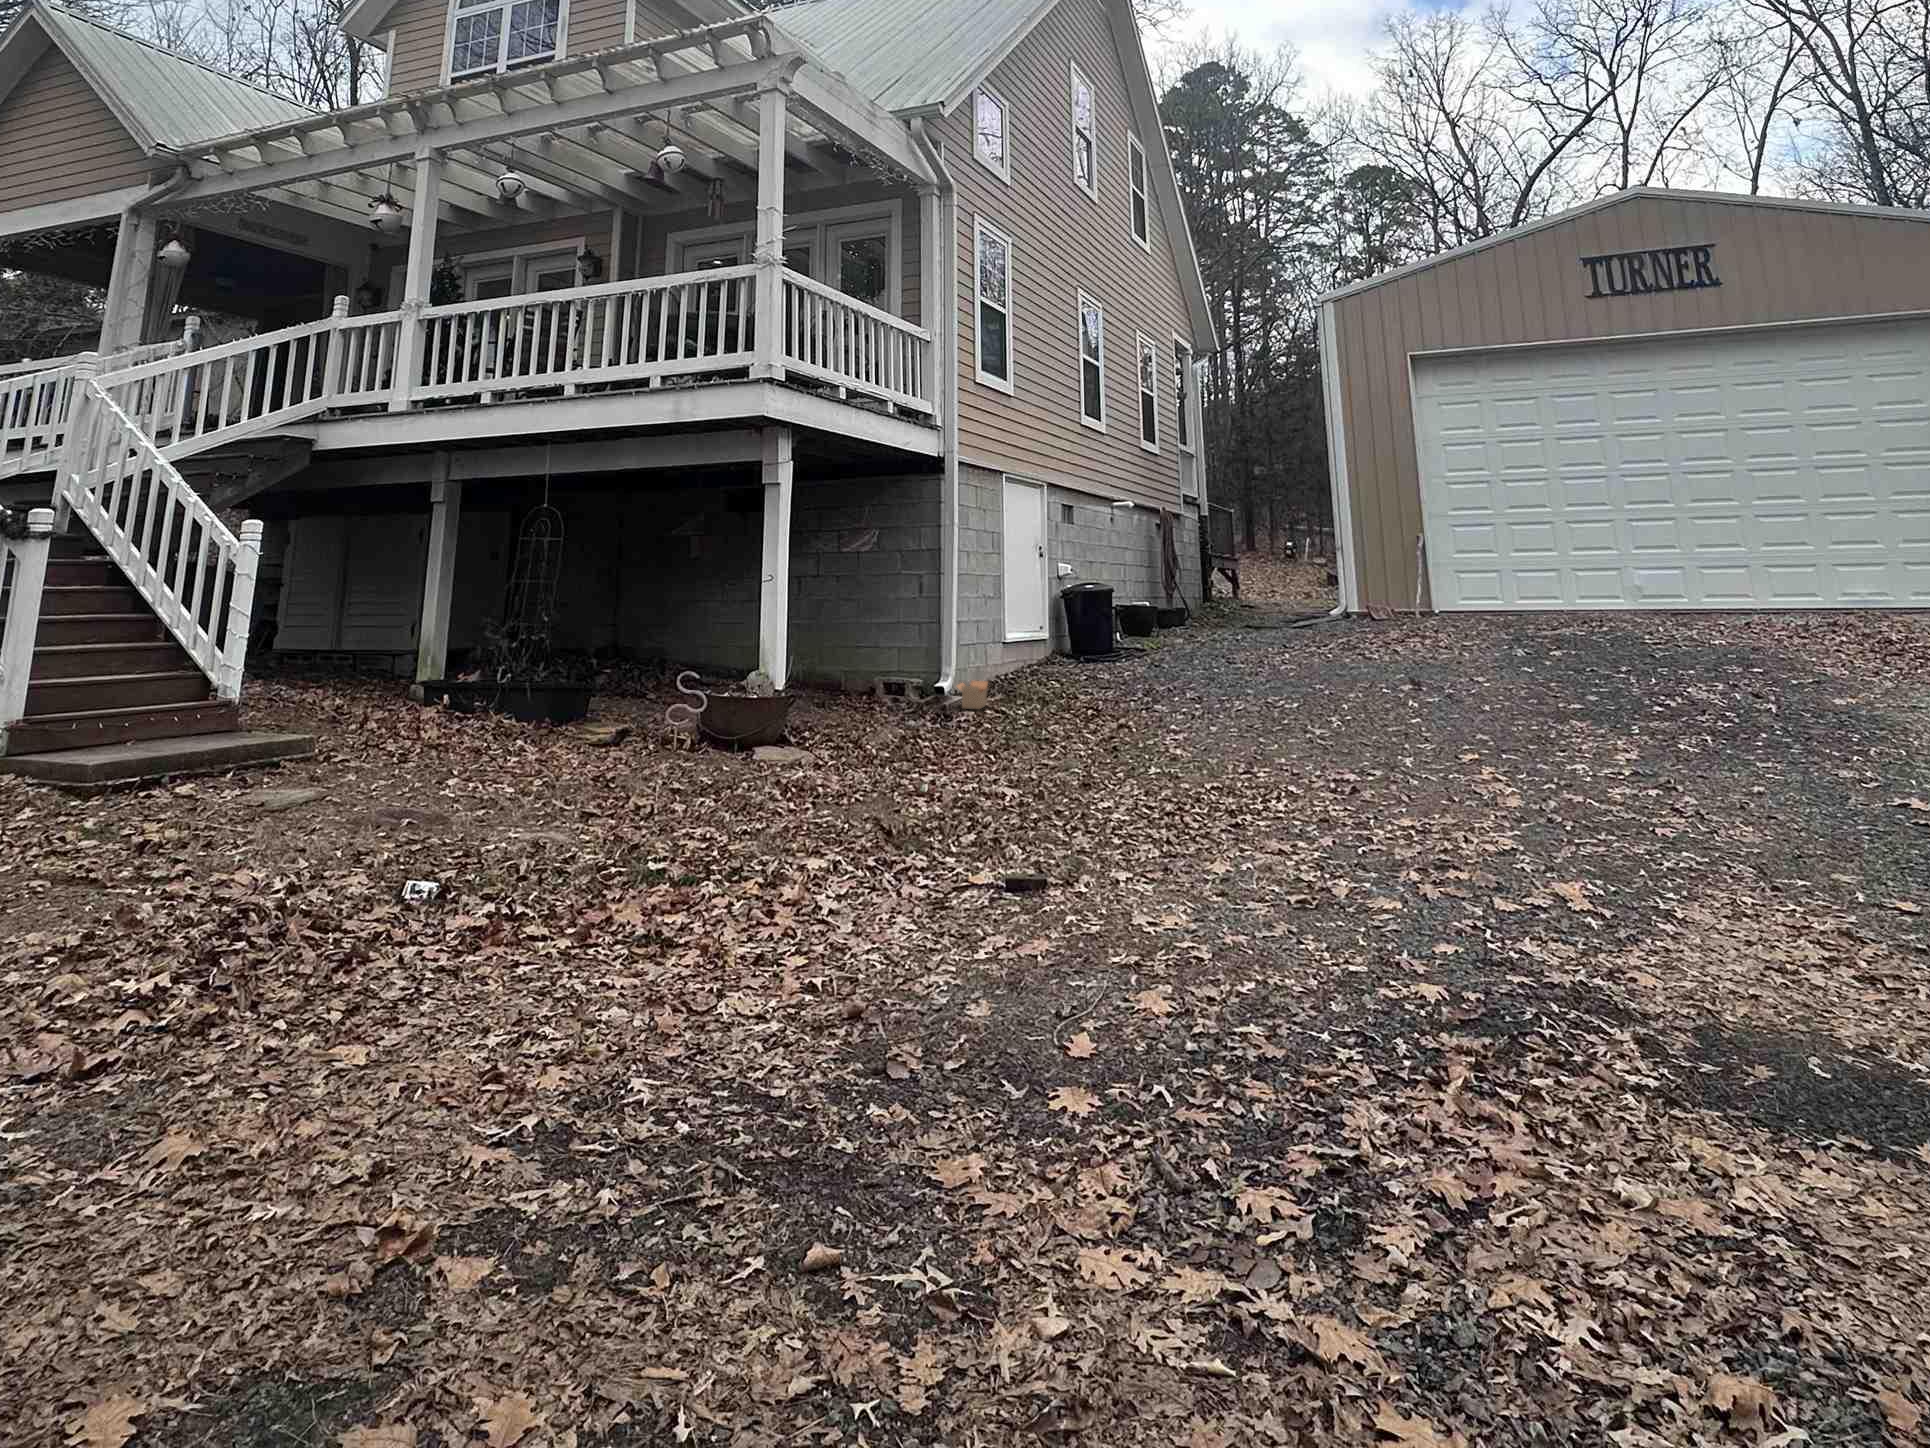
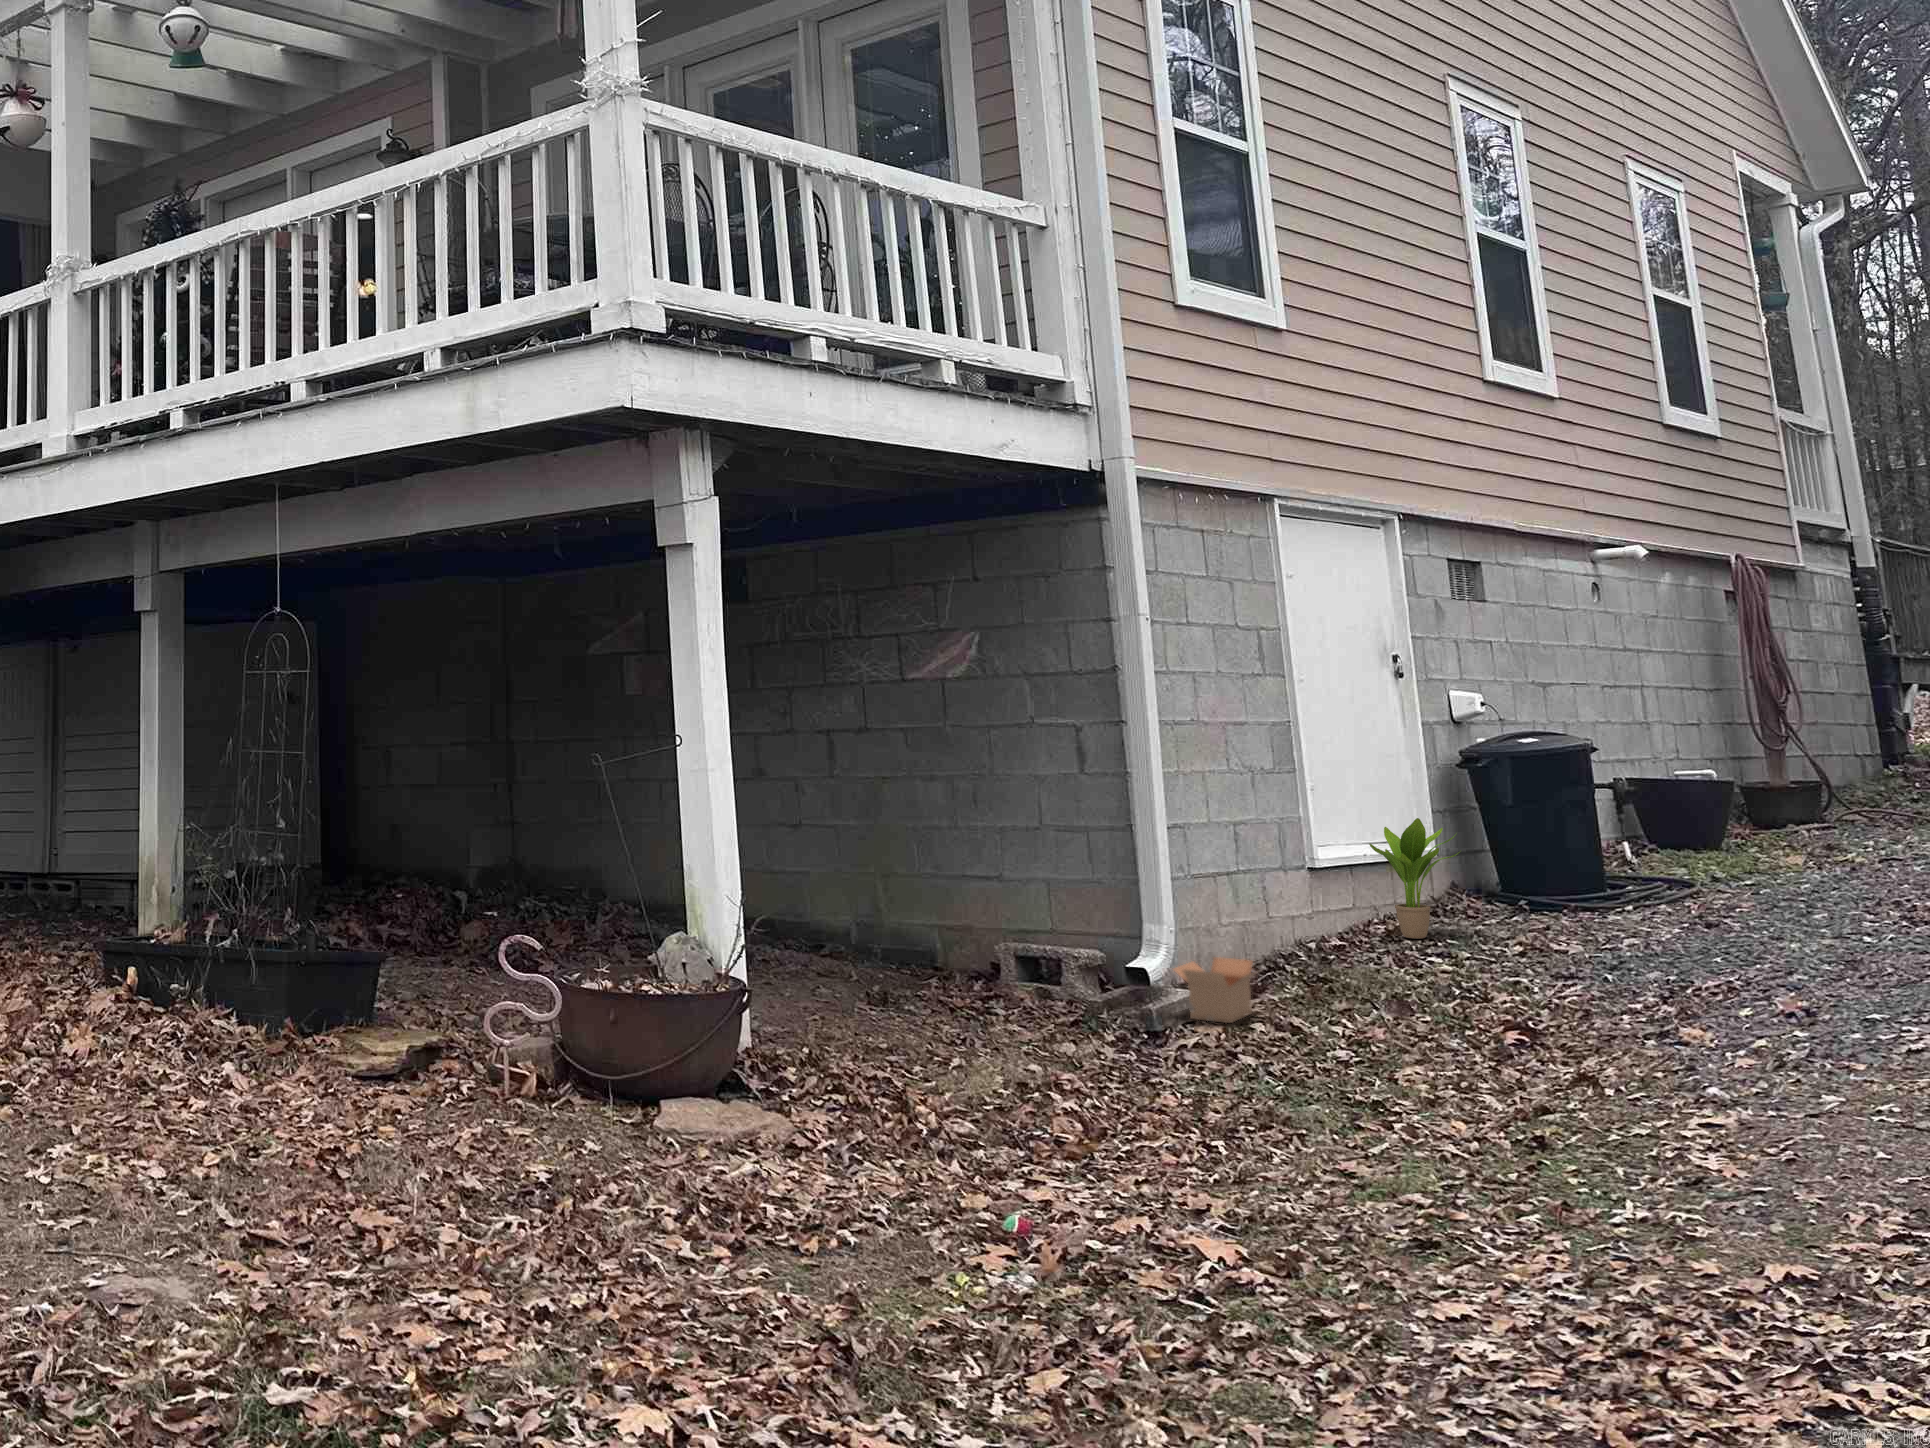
potted plant: none [1028,619,1065,674] -> present [1369,818,1459,939]

